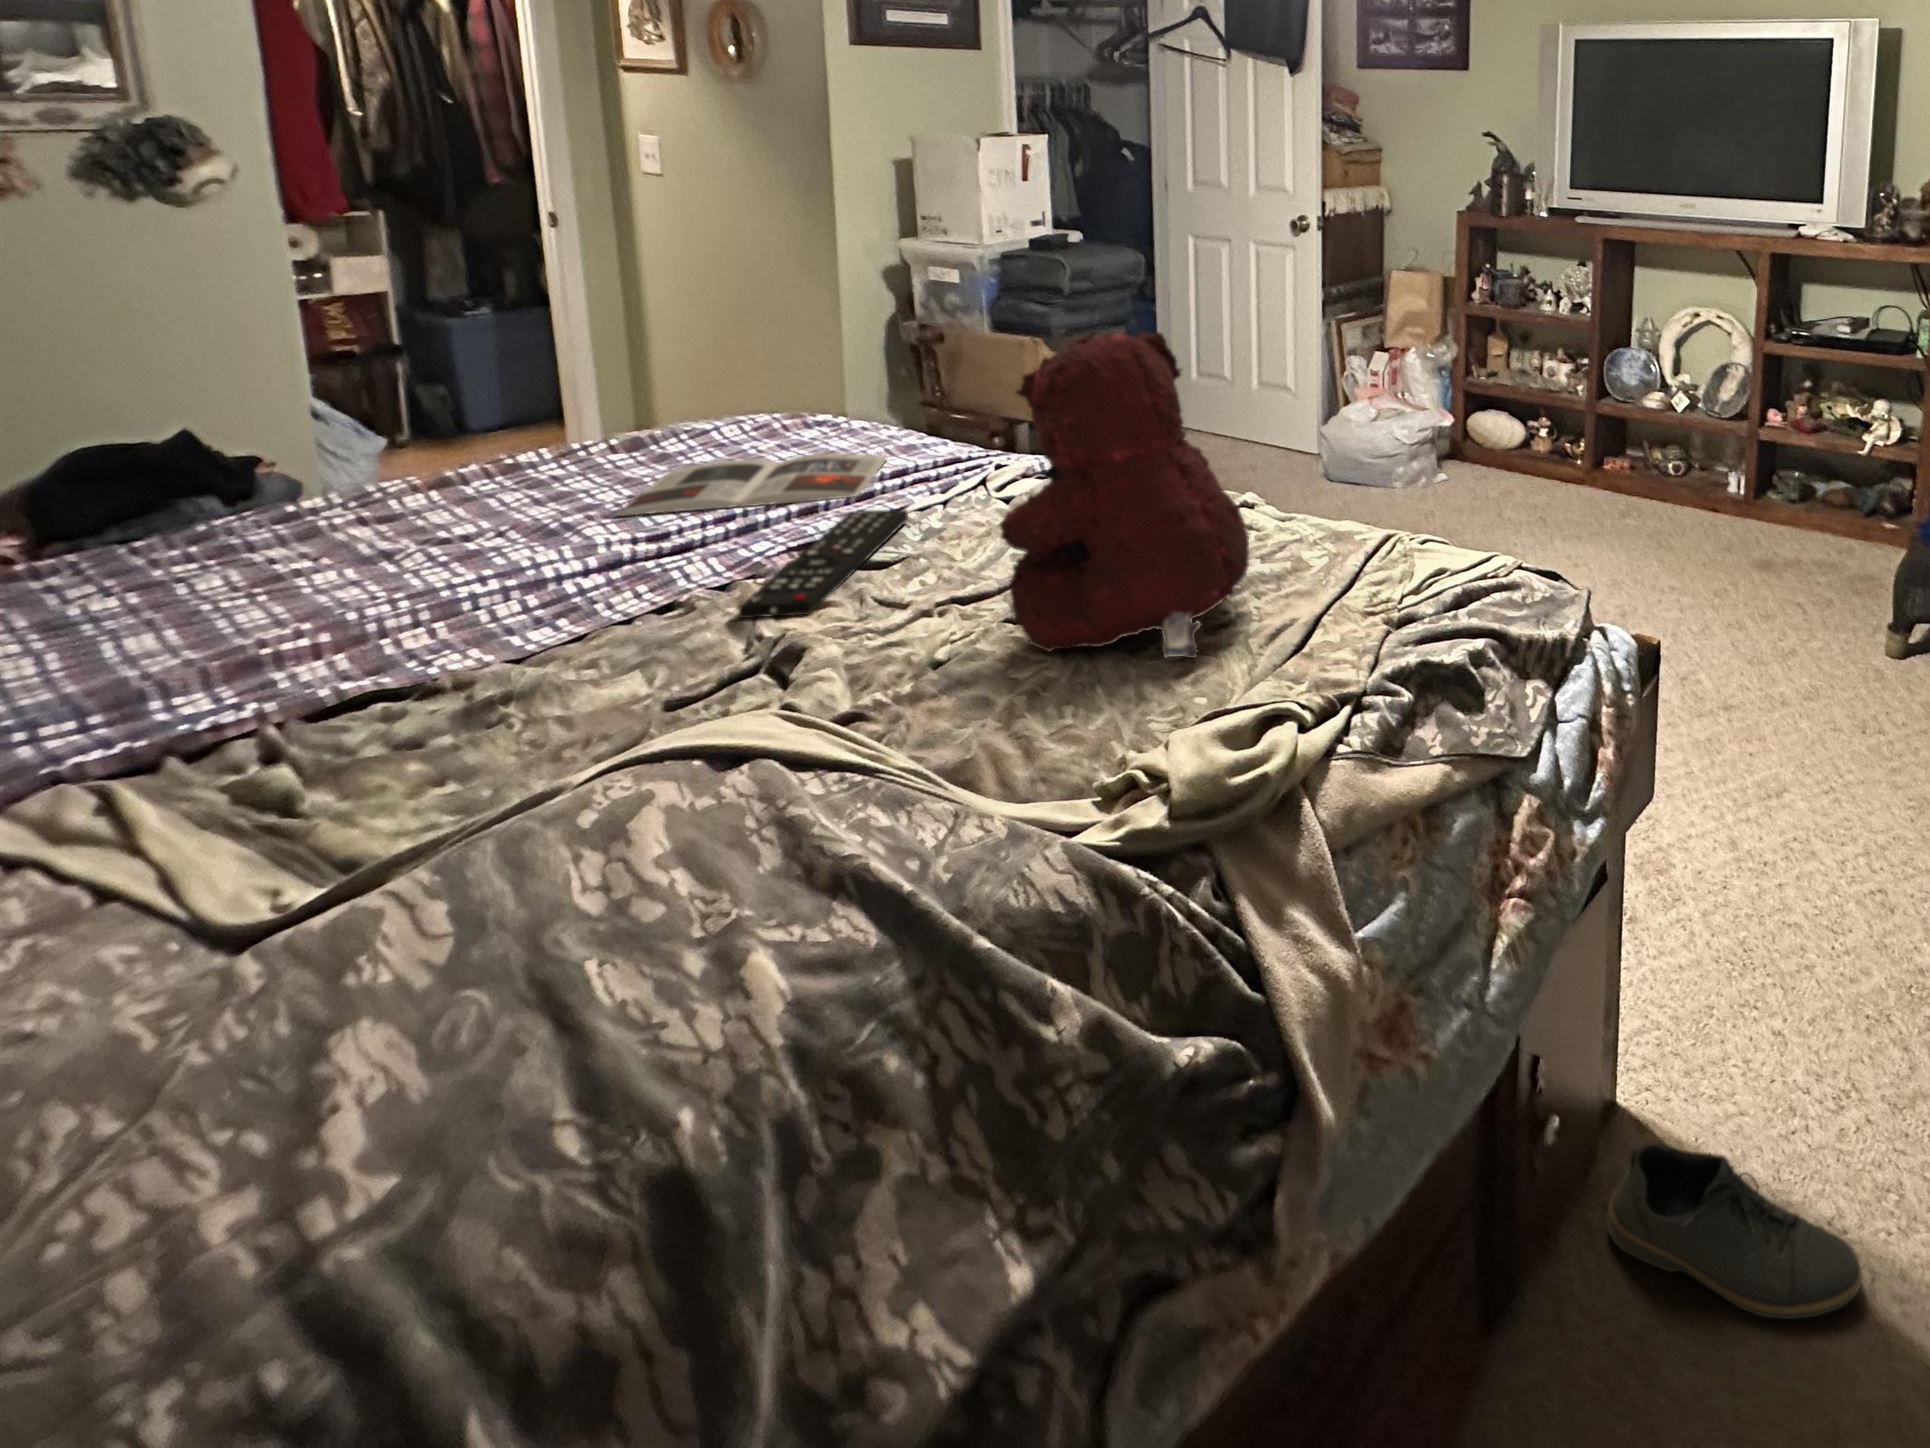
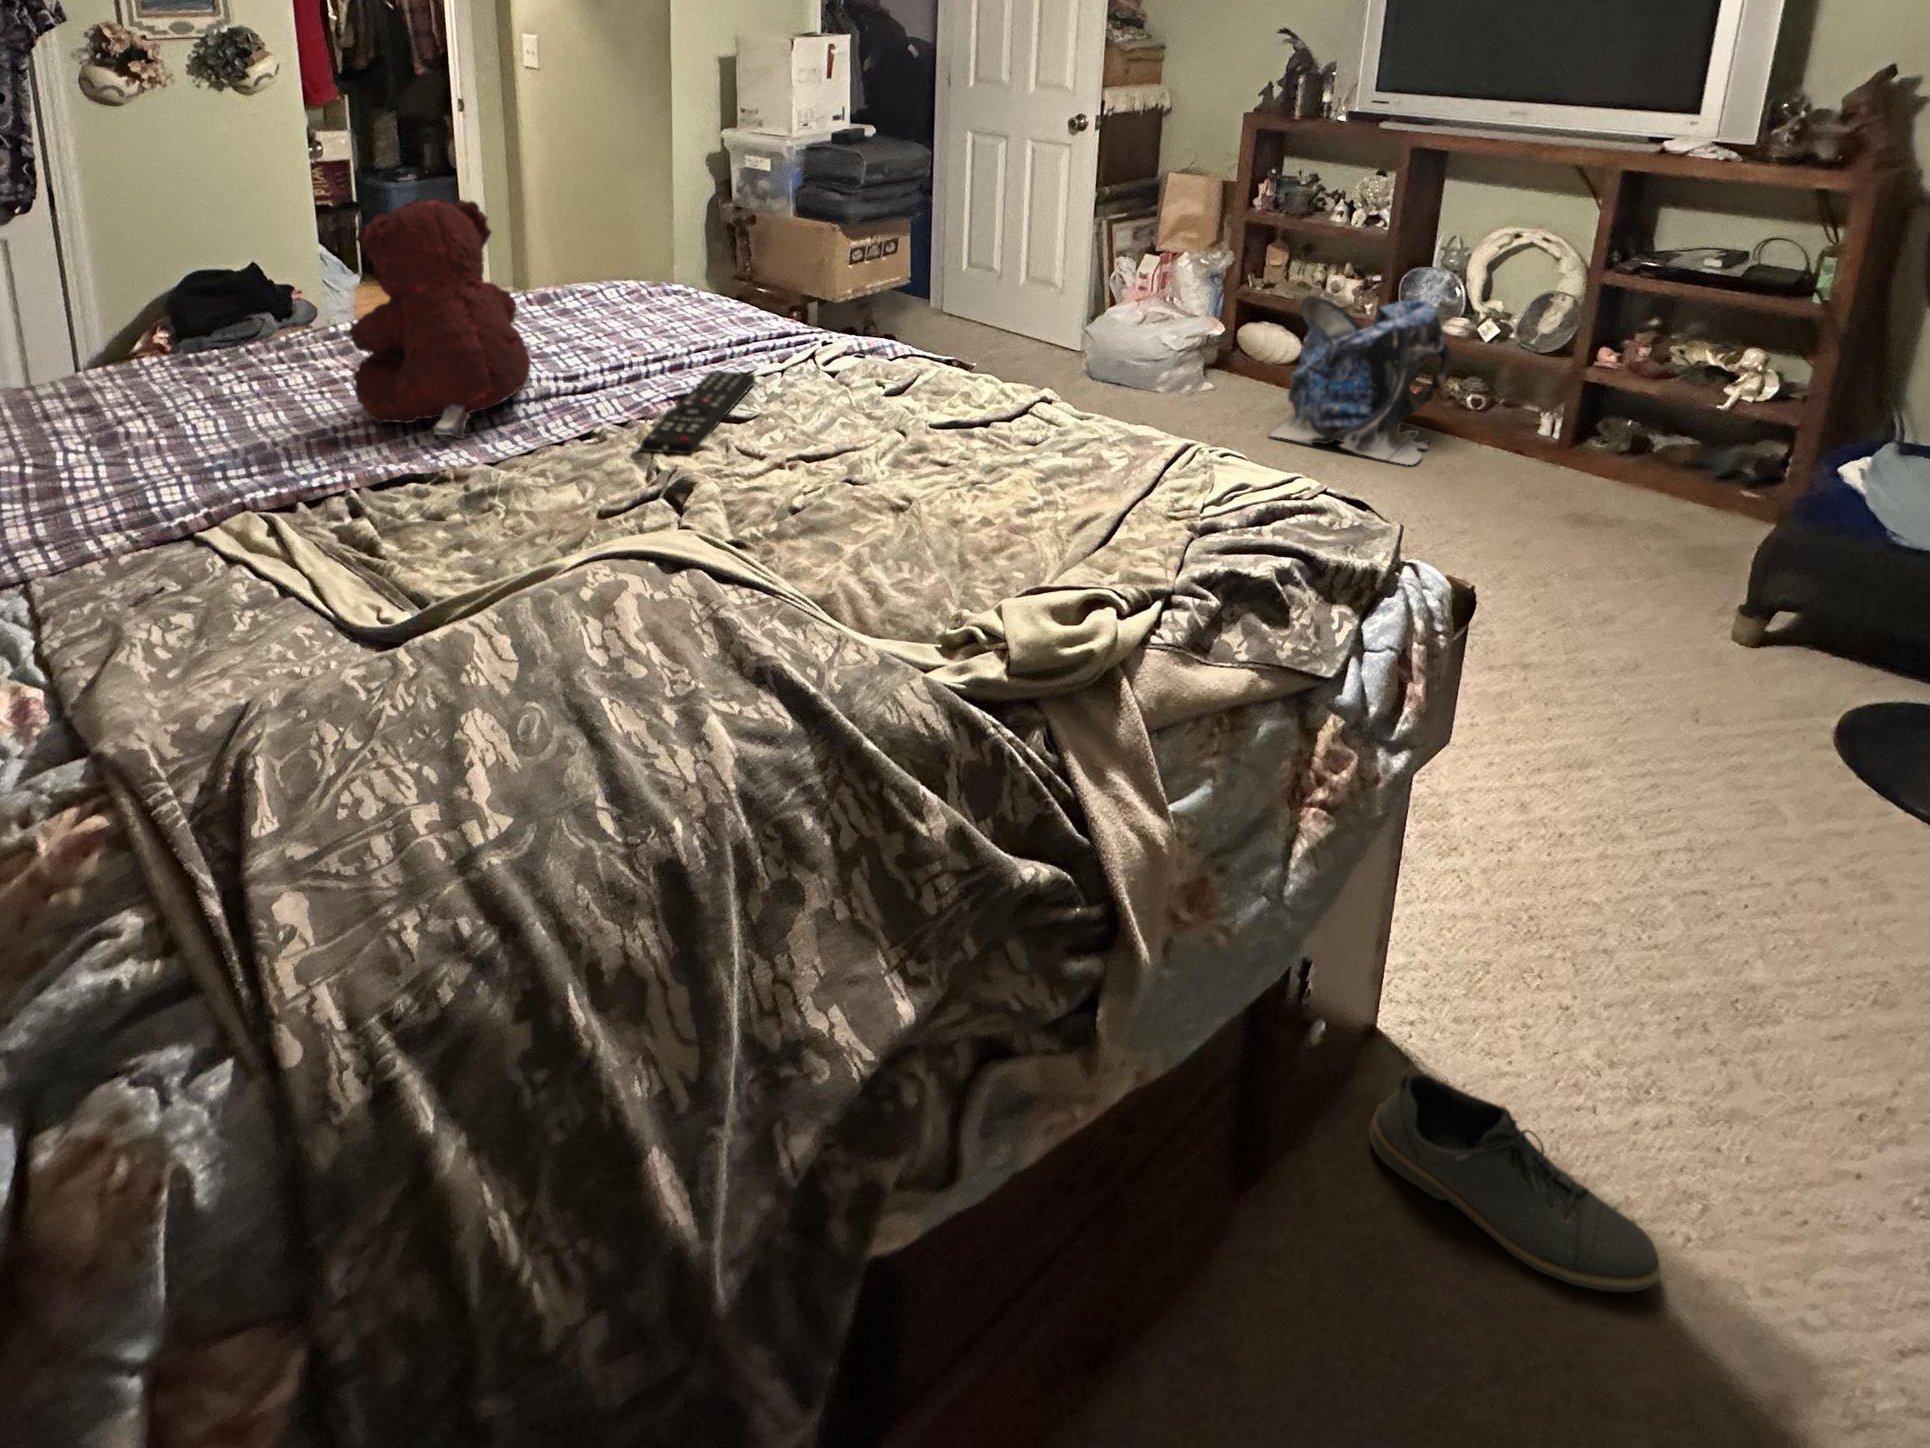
teddy bear: present [999,331,1249,658] -> present [349,199,531,439]
backpack: none [1499,379,1654,533] -> present [1269,296,1451,465]
magazine: present [616,454,886,516] -> none [539,318,731,359]

